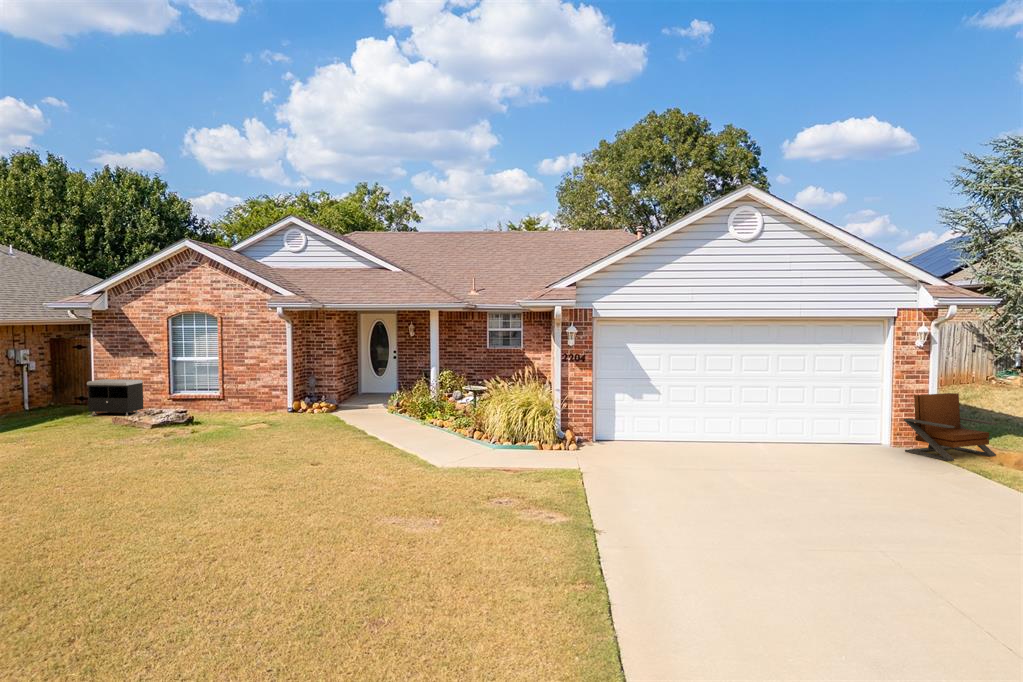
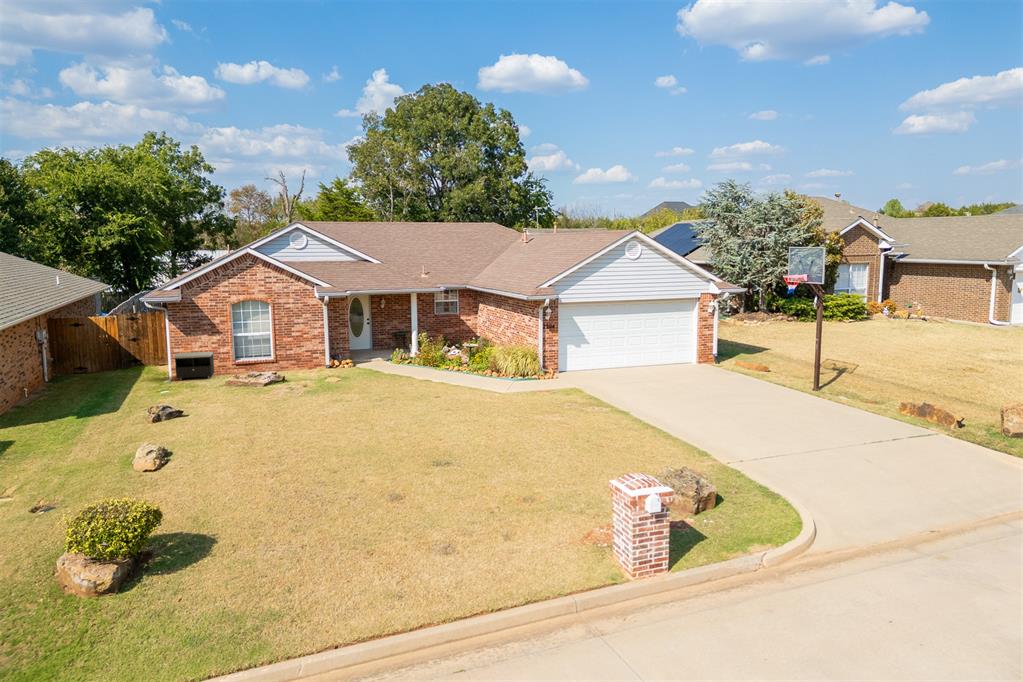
lounge chair: present [904,393,997,461] -> none [705,335,744,369]

